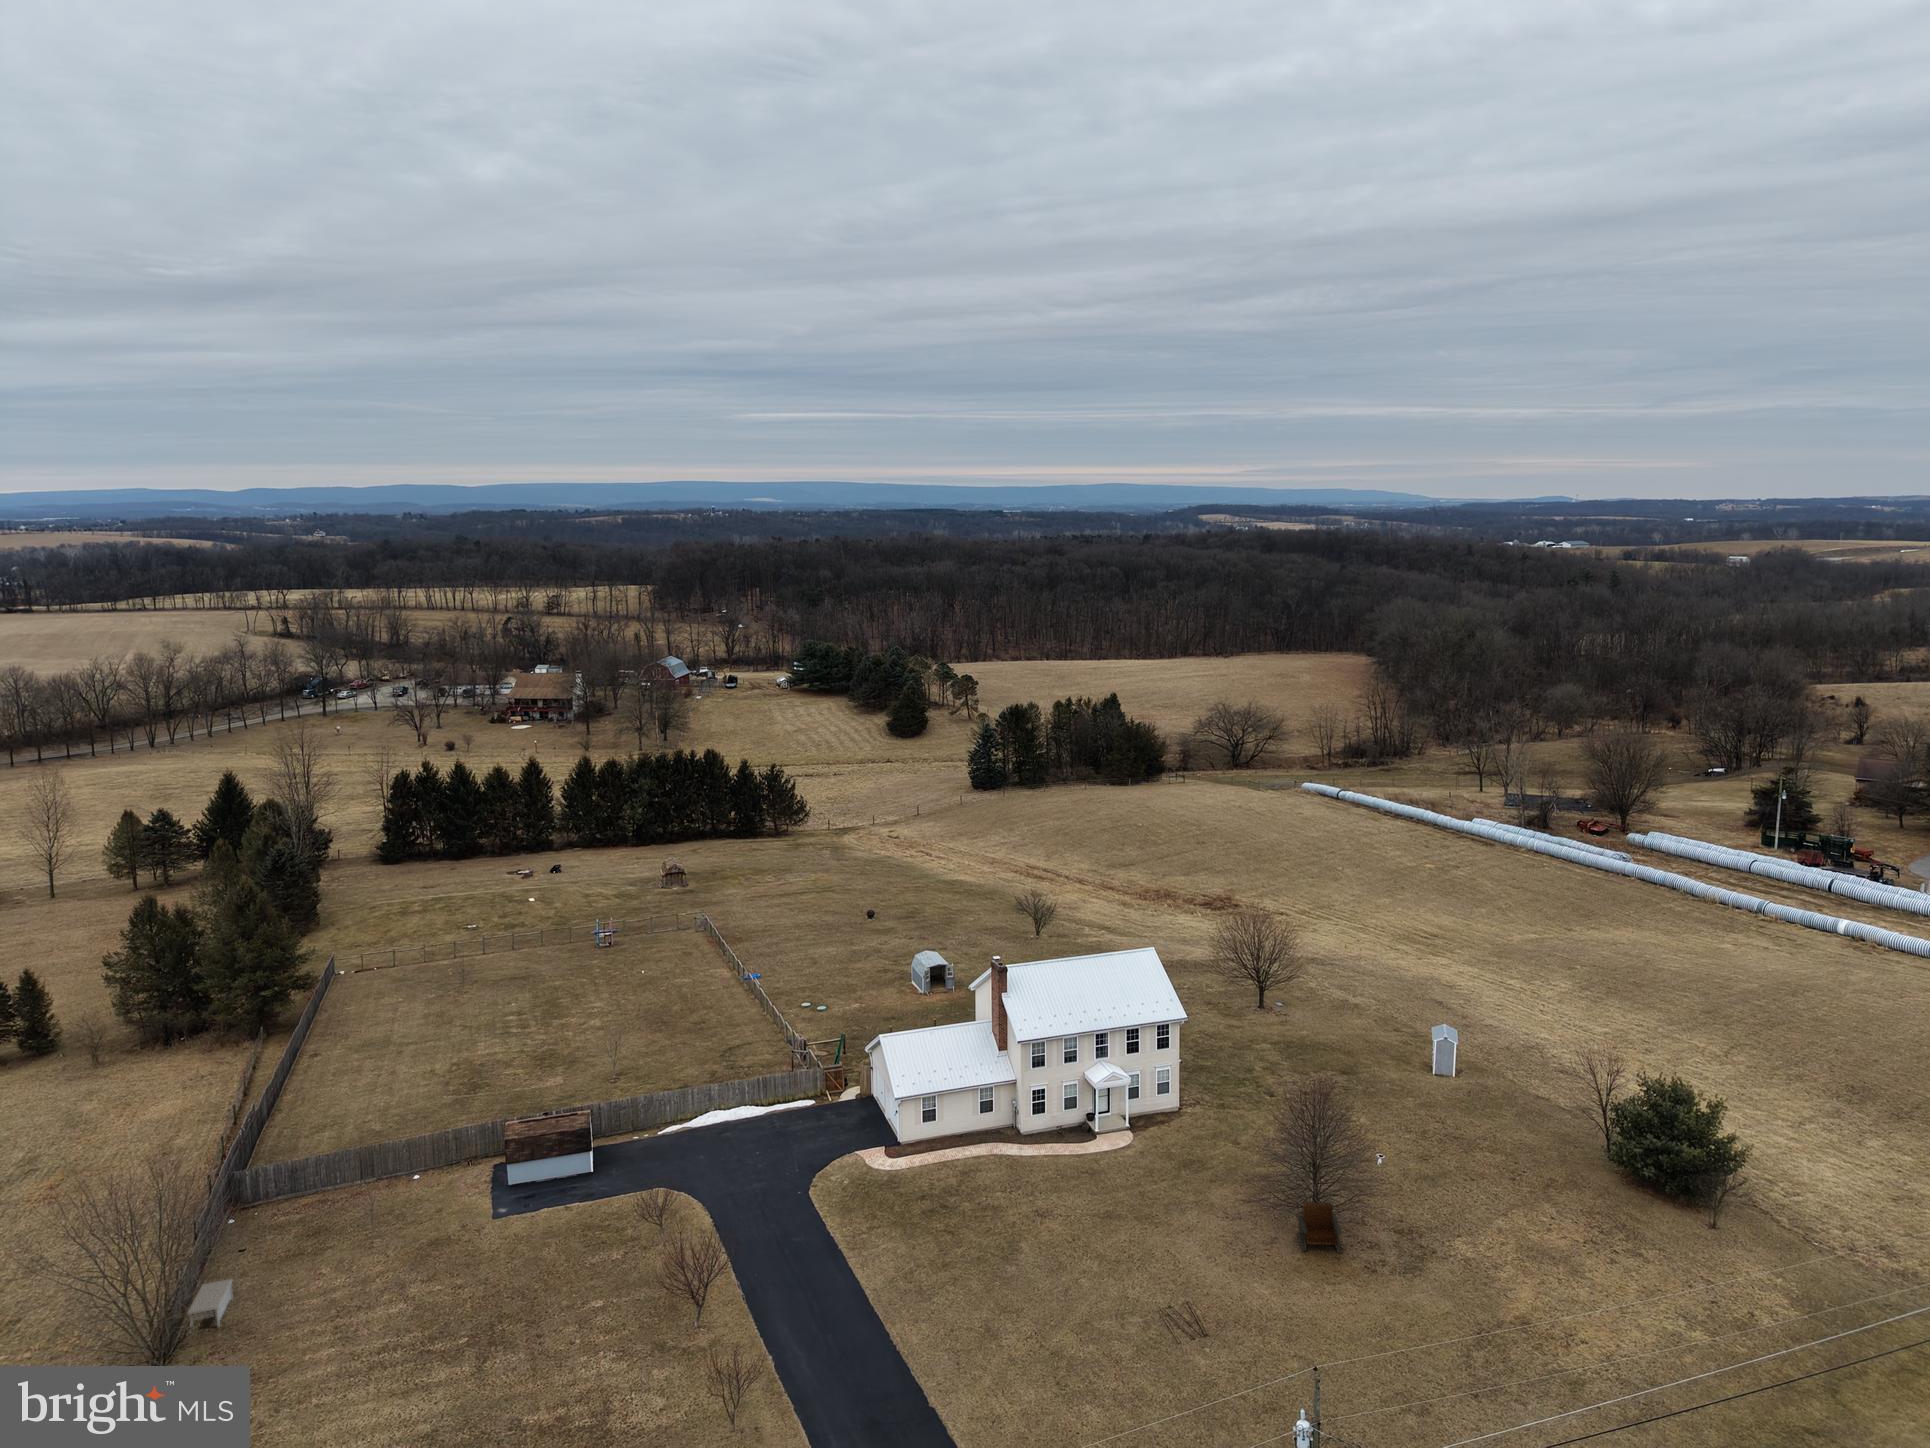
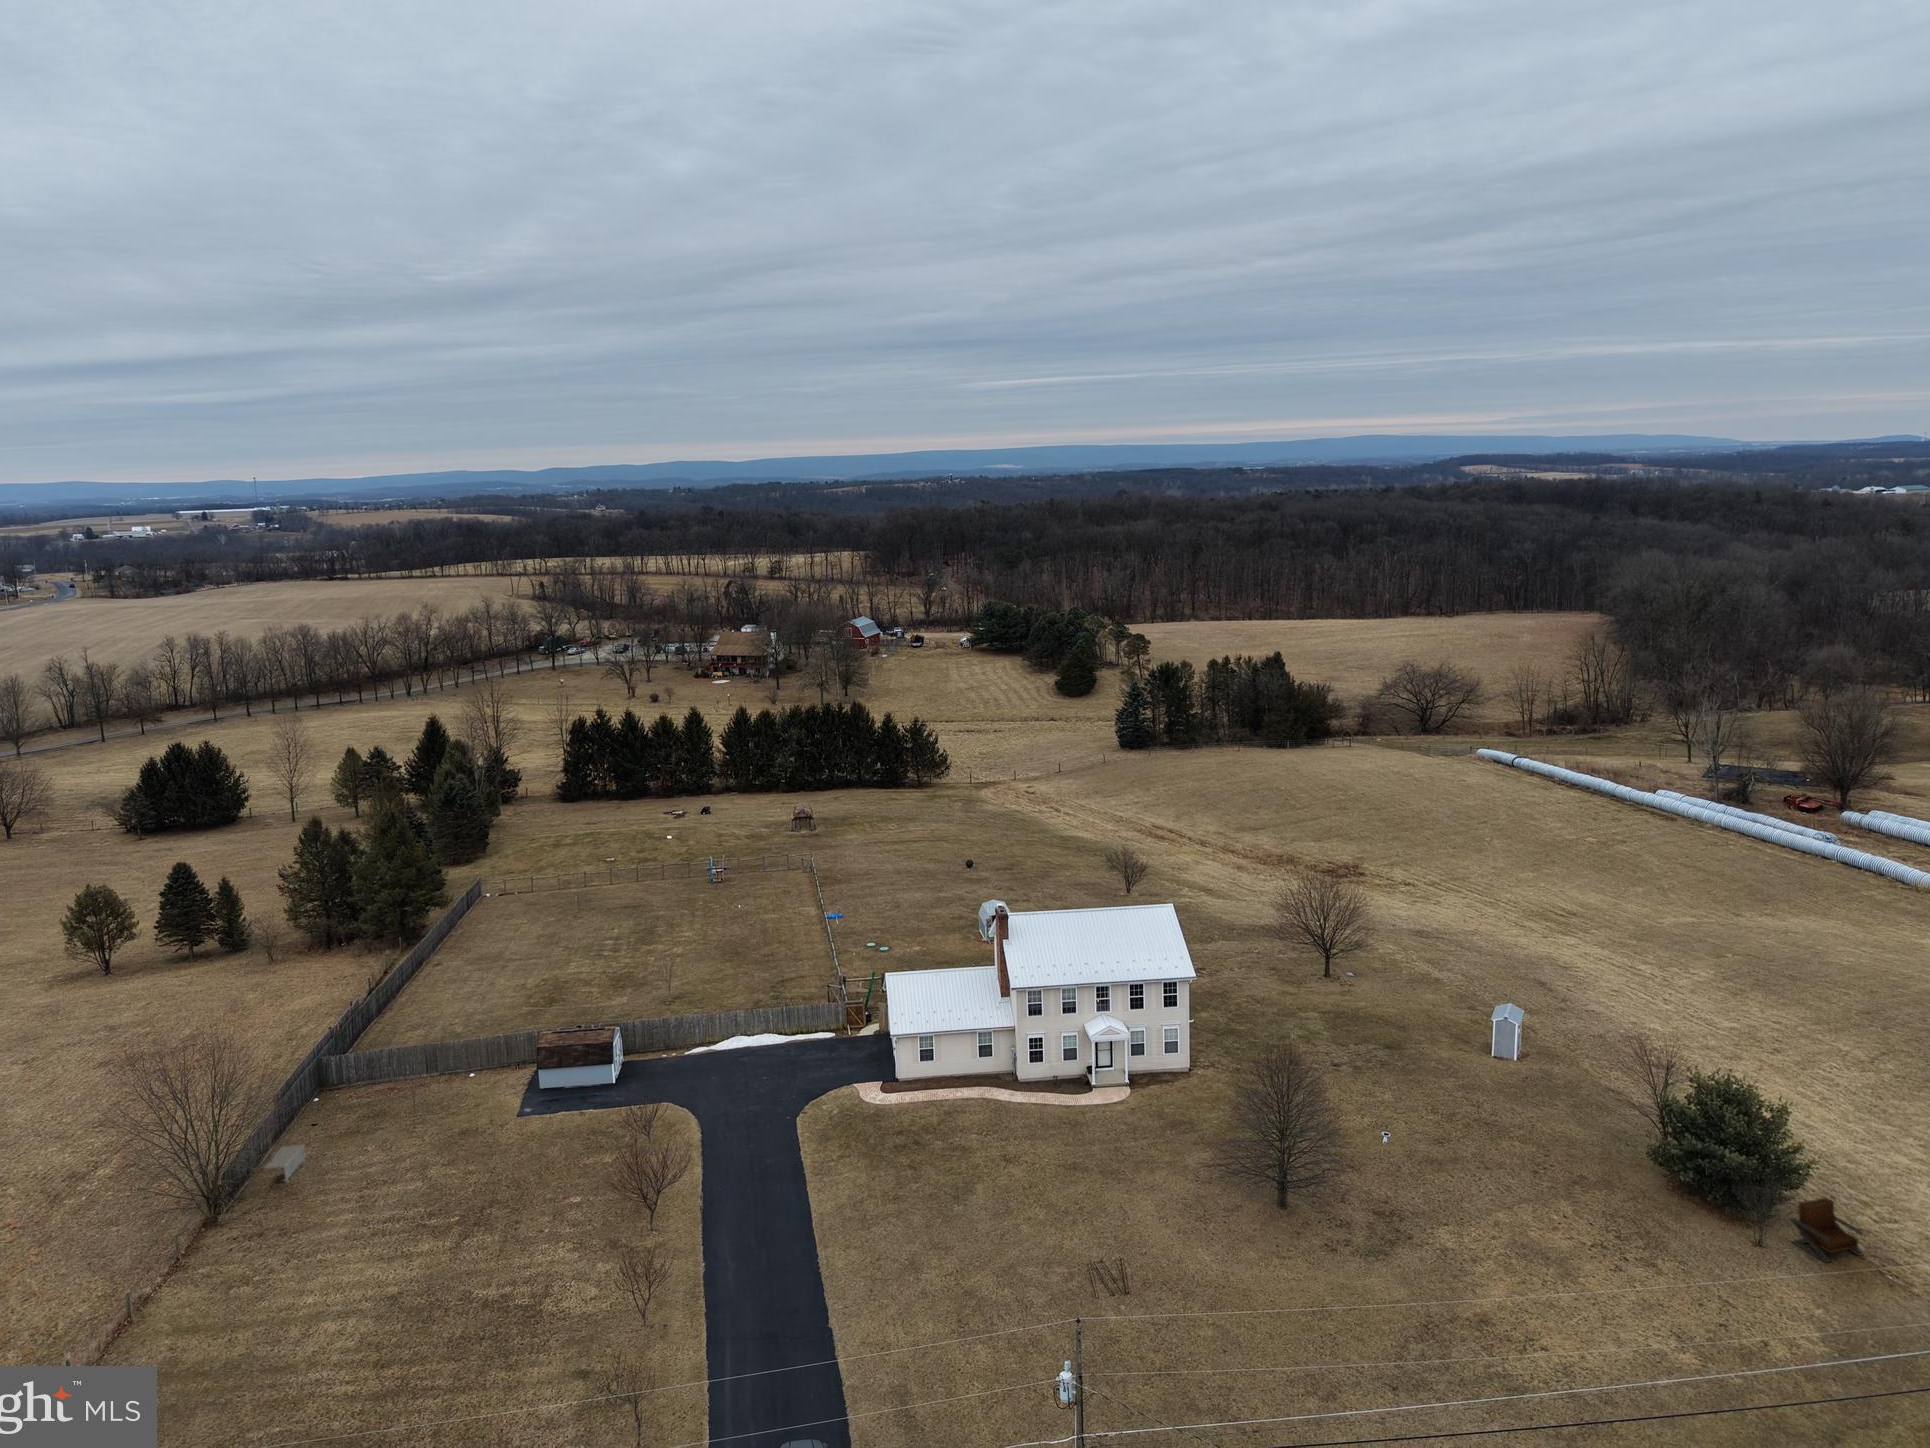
lounge chair: present [1297,1202,1342,1253] -> present [1791,1198,1863,1263]

